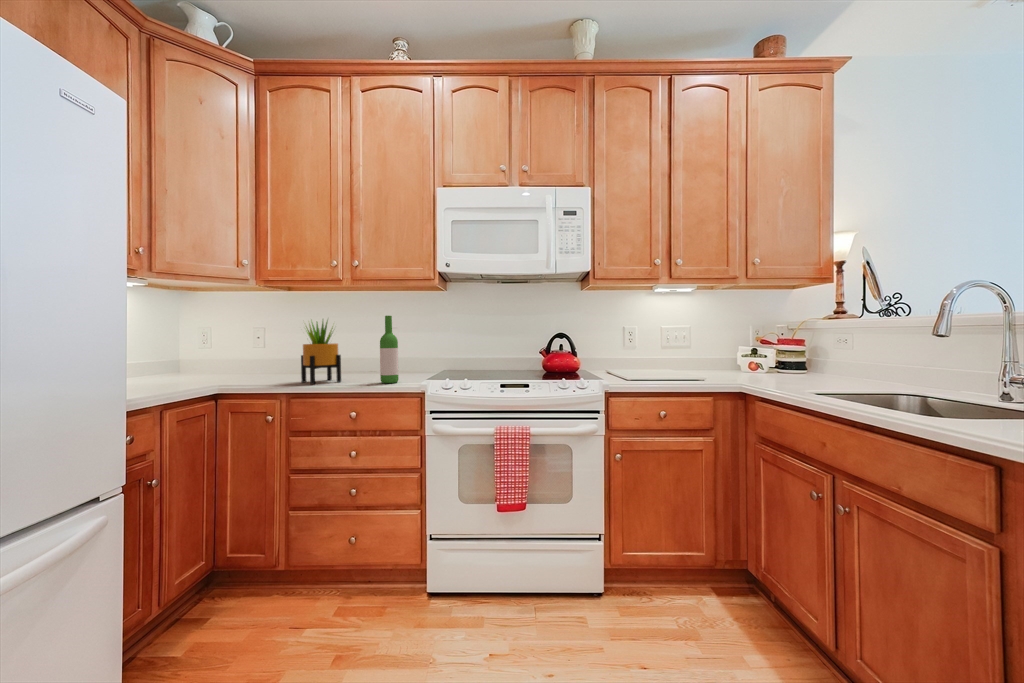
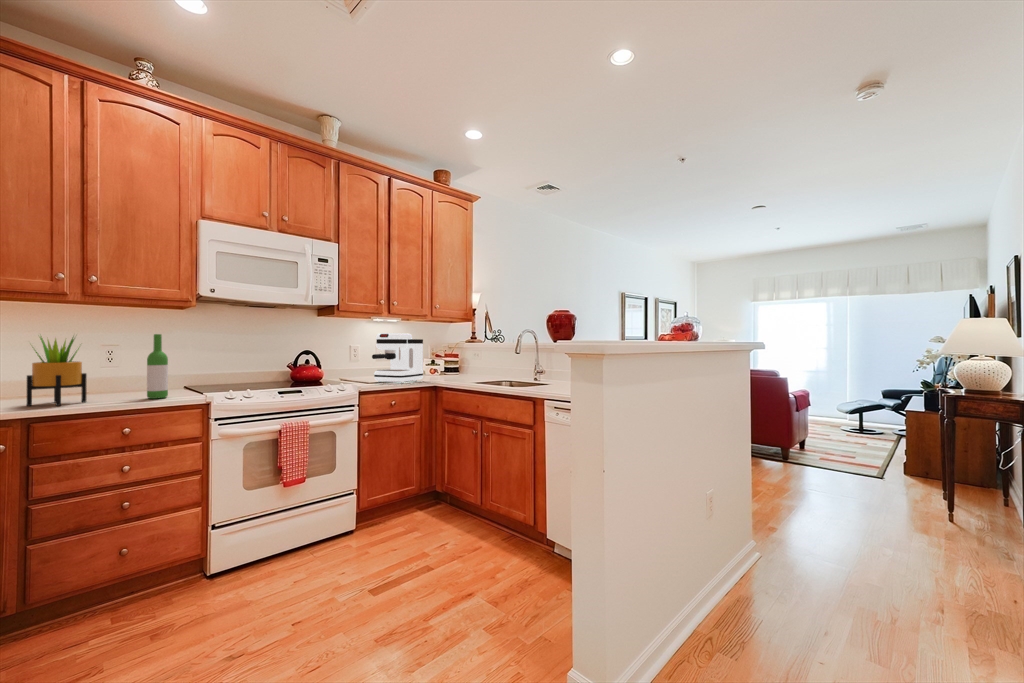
coffee maker: none [634,306,723,383] -> present [372,333,423,383]

